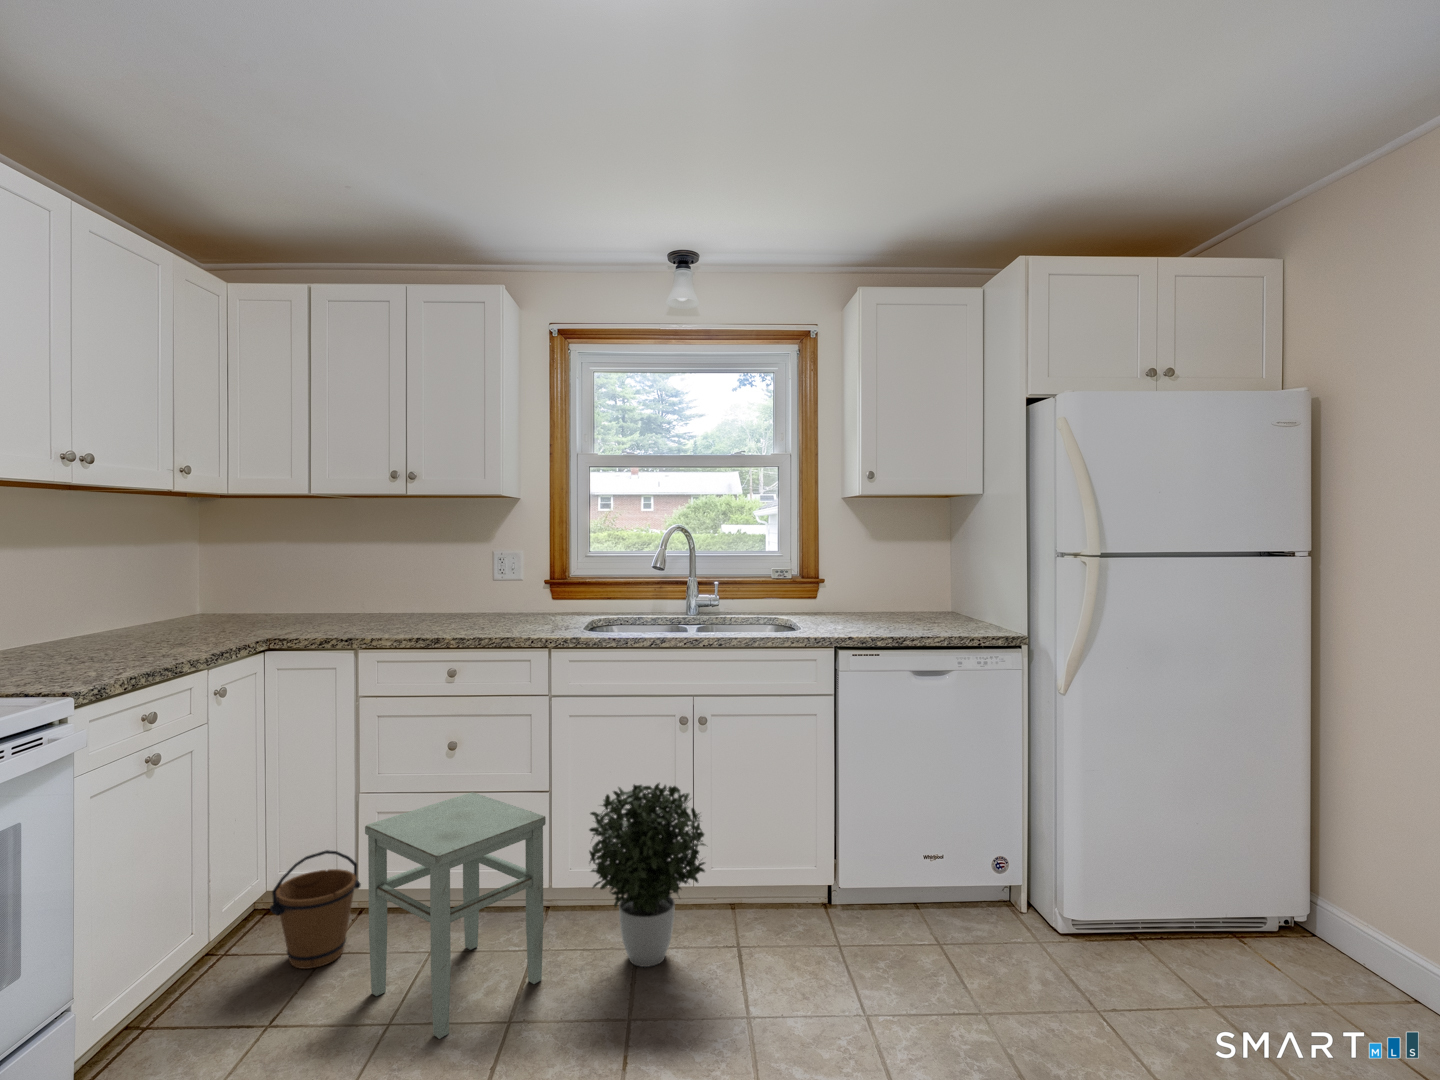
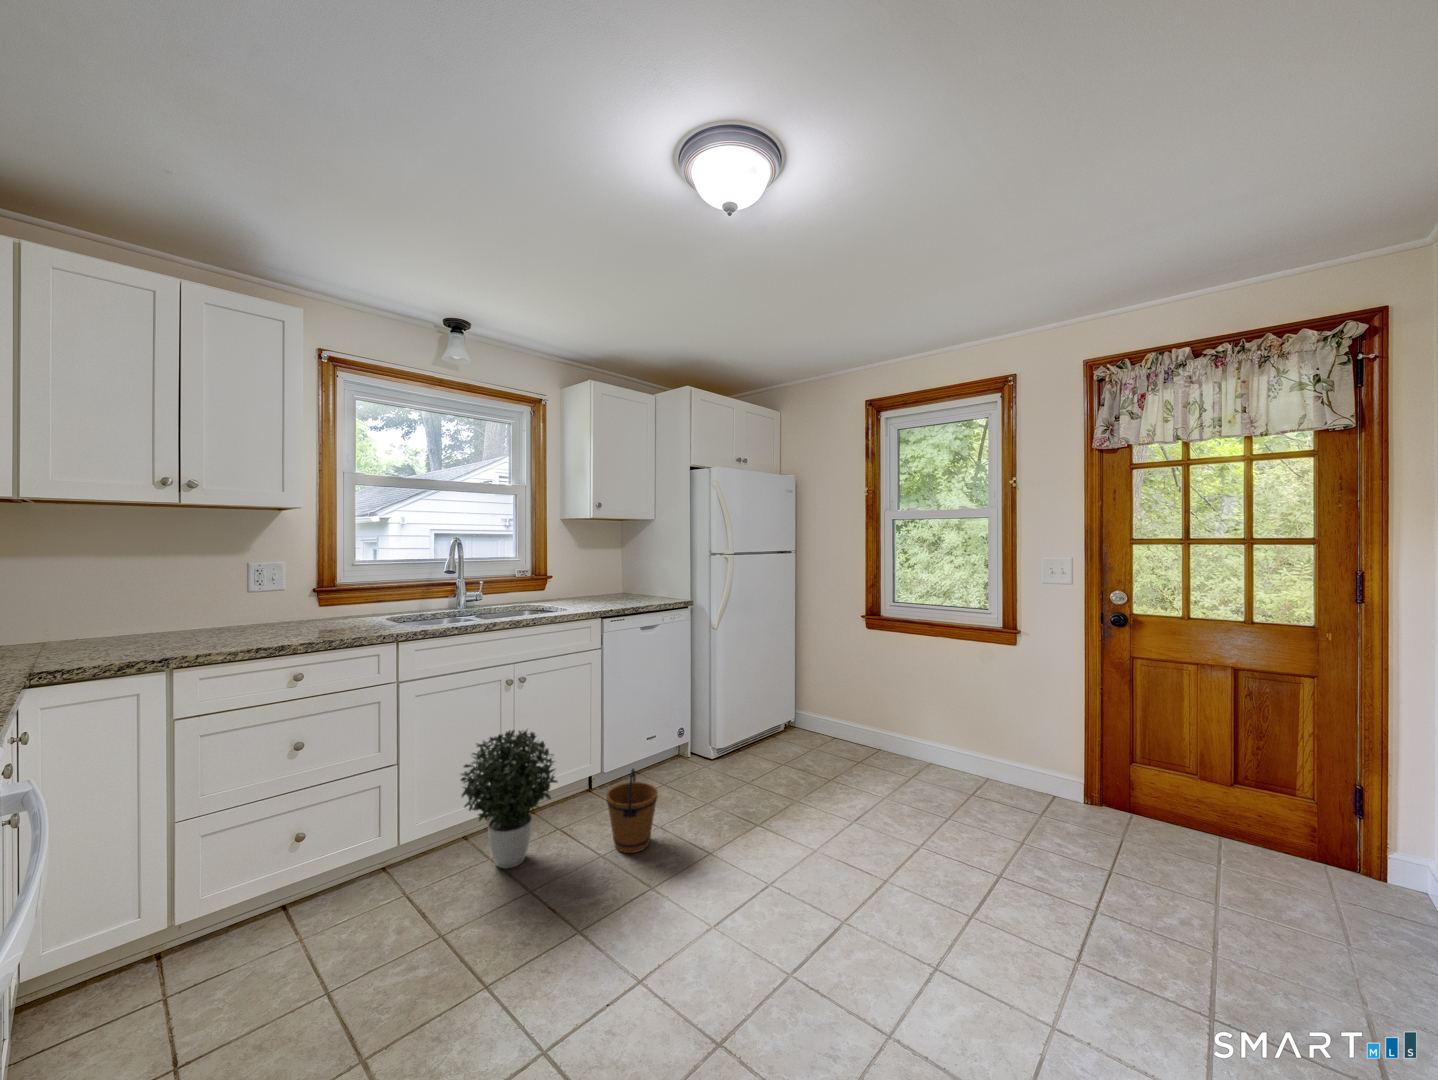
stool: present [365,793,546,1039] -> none [277,775,449,994]
bucket: present [270,850,360,969] -> present [606,769,658,853]

